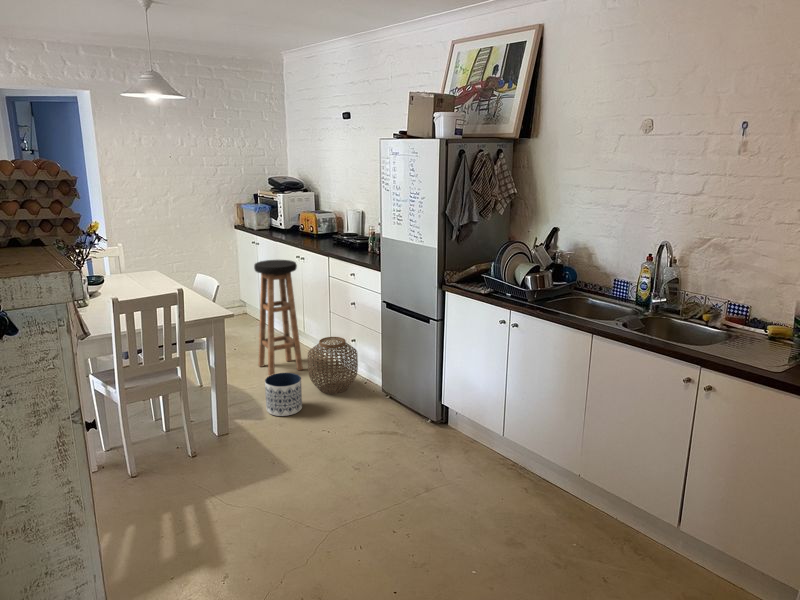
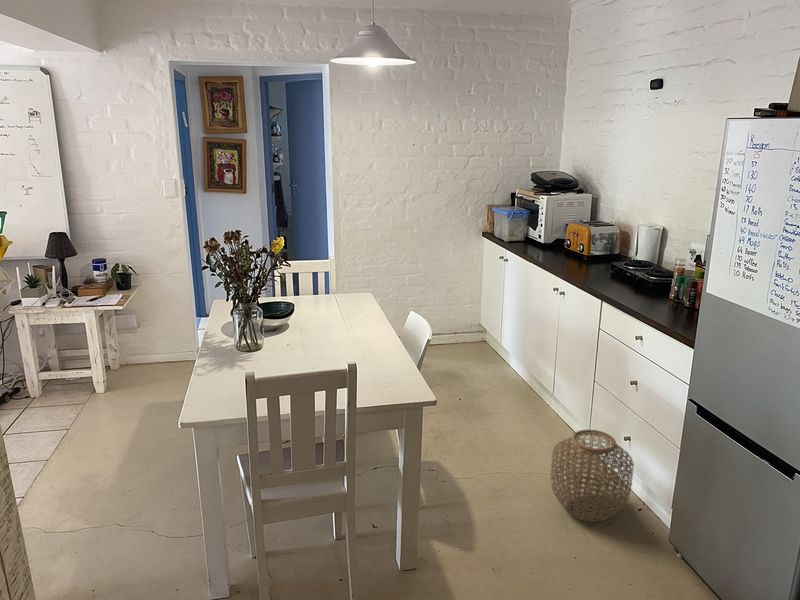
bar stool: present [254,260,303,376] -> none [484,295,552,462]
planter: present [265,373,302,416] -> none [479,478,537,552]

